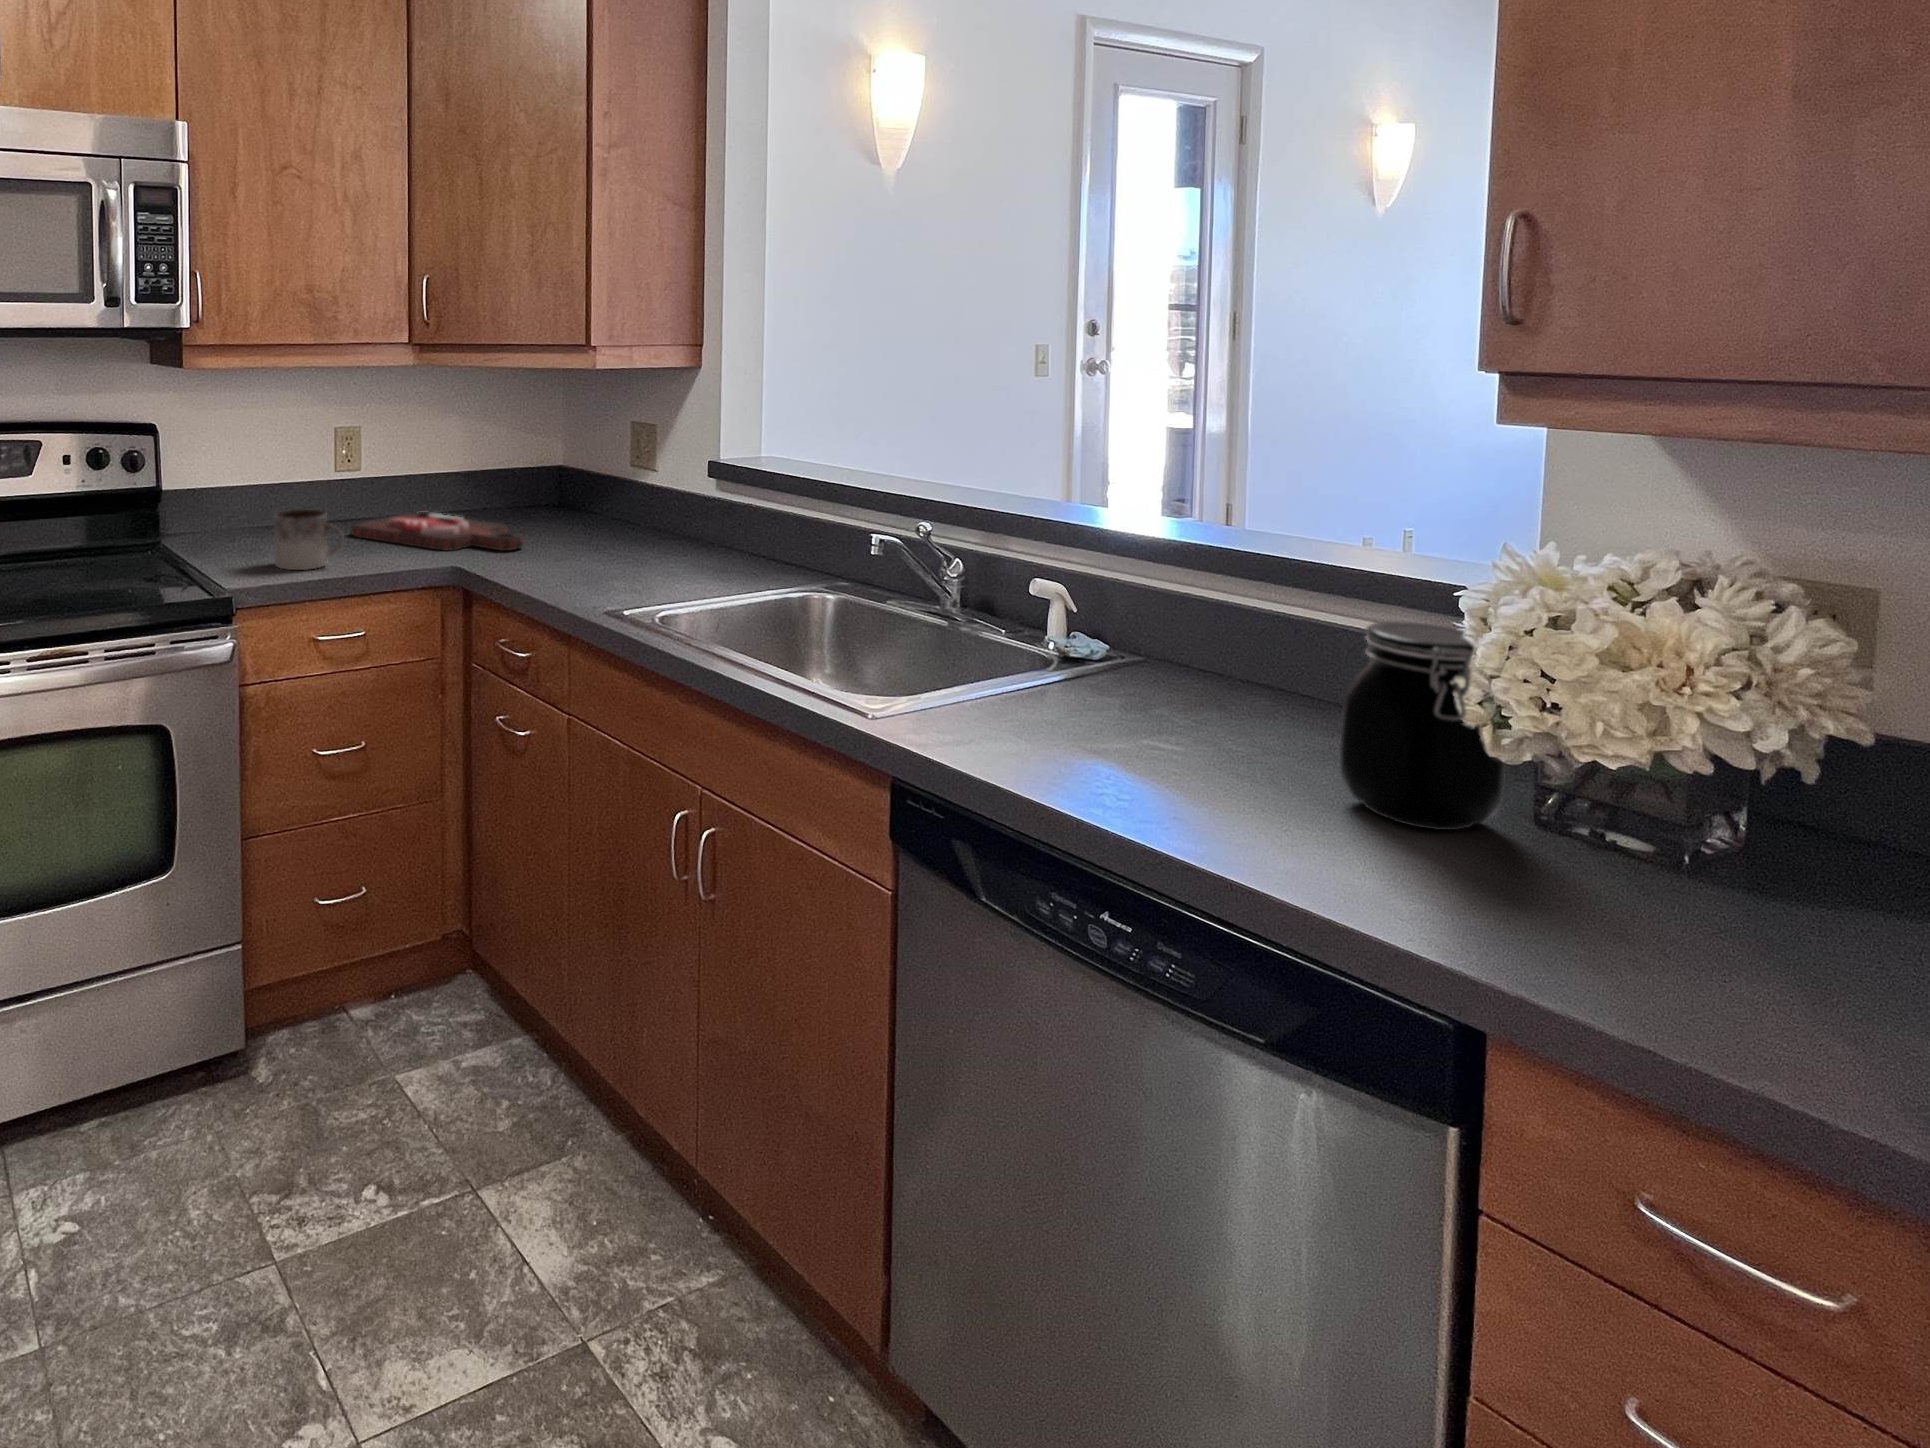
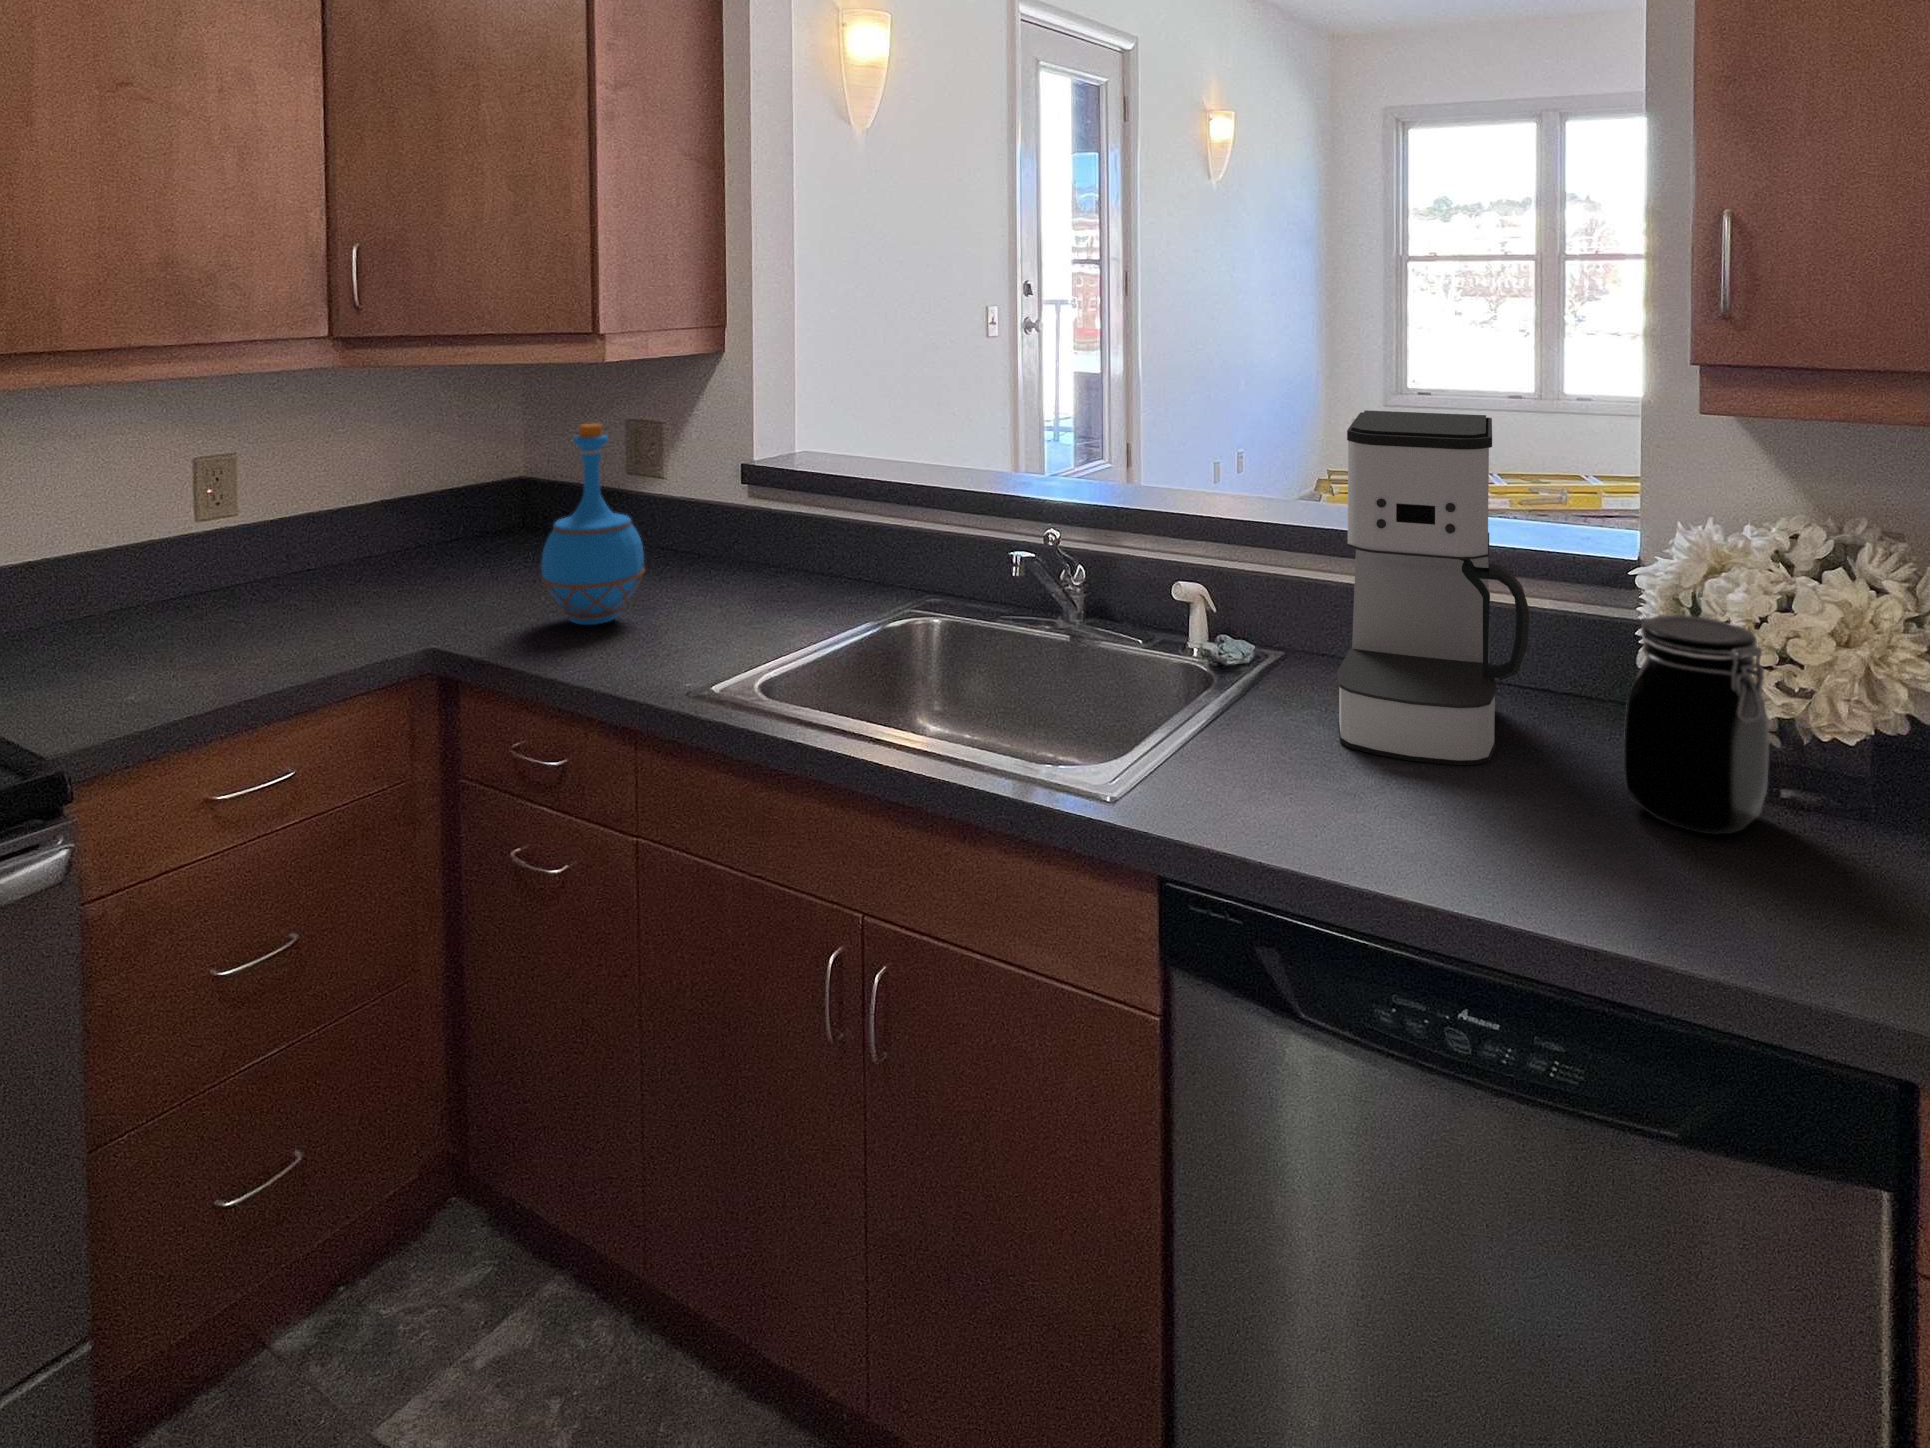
bottle: none [535,414,612,567] -> present [541,424,645,625]
coffee maker: none [1109,423,1320,749] -> present [1337,410,1529,765]
mug: present [274,509,344,570] -> none [124,597,251,699]
cutting board: present [351,512,525,551] -> none [231,563,510,623]

